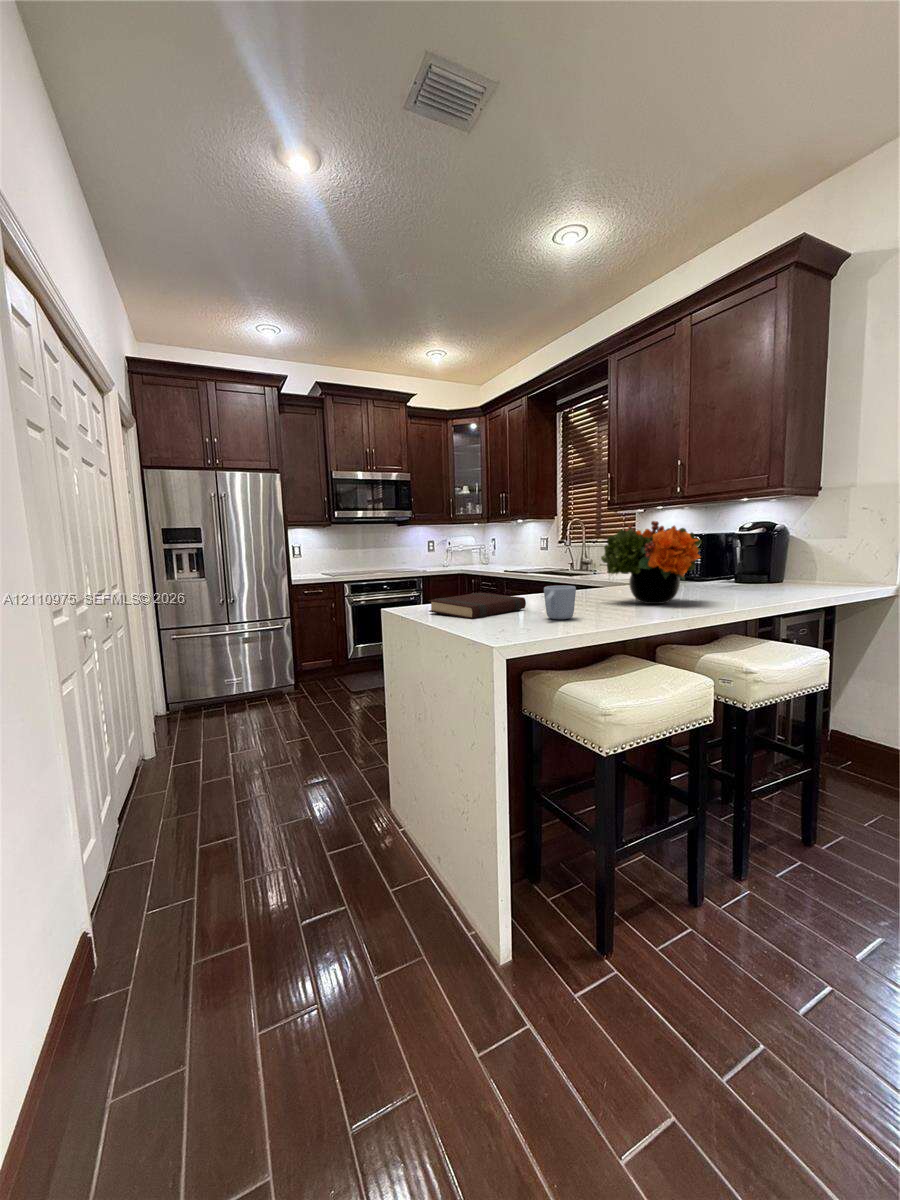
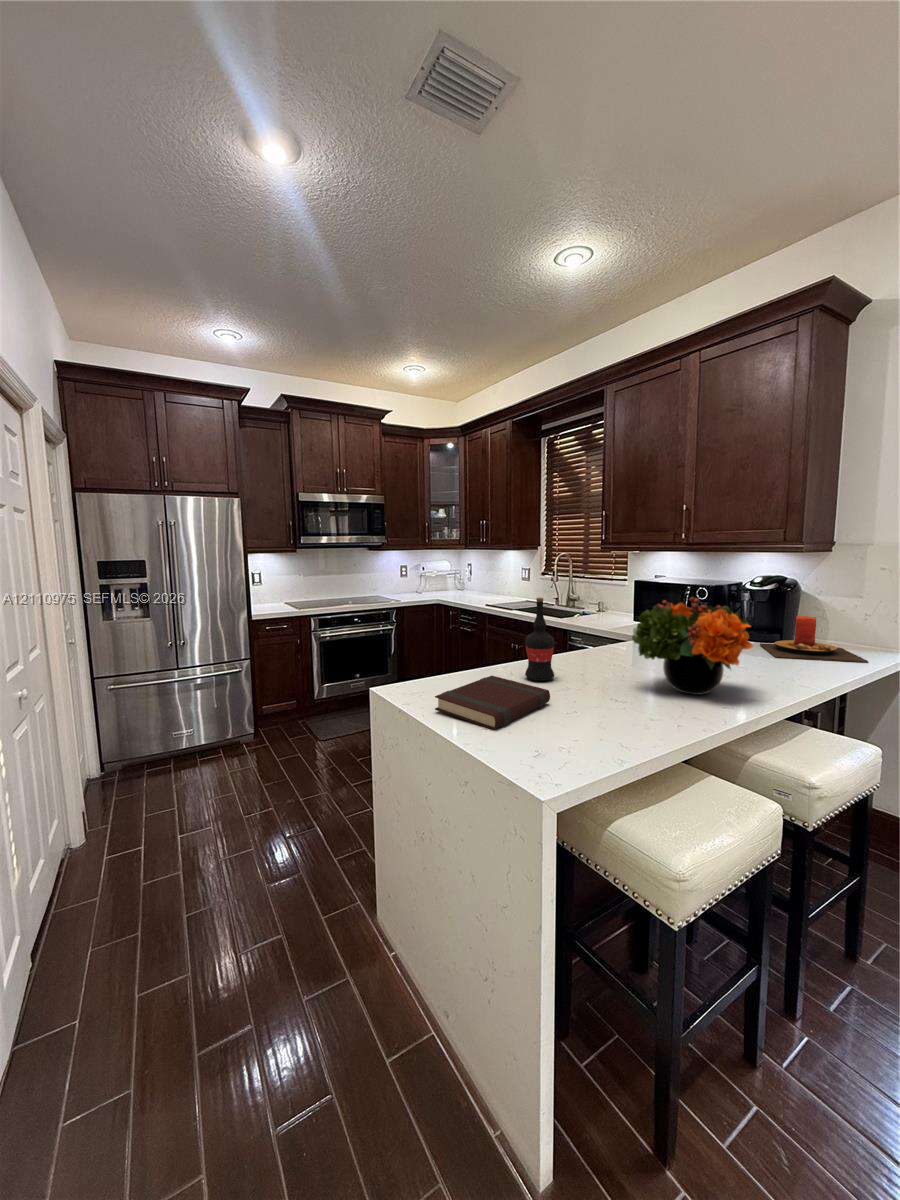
wine bottle: none [513,530,539,601] -> present [525,598,555,681]
candle: none [746,552,838,590] -> present [760,616,868,663]
mug: present [544,585,576,619] -> none [586,690,626,737]

